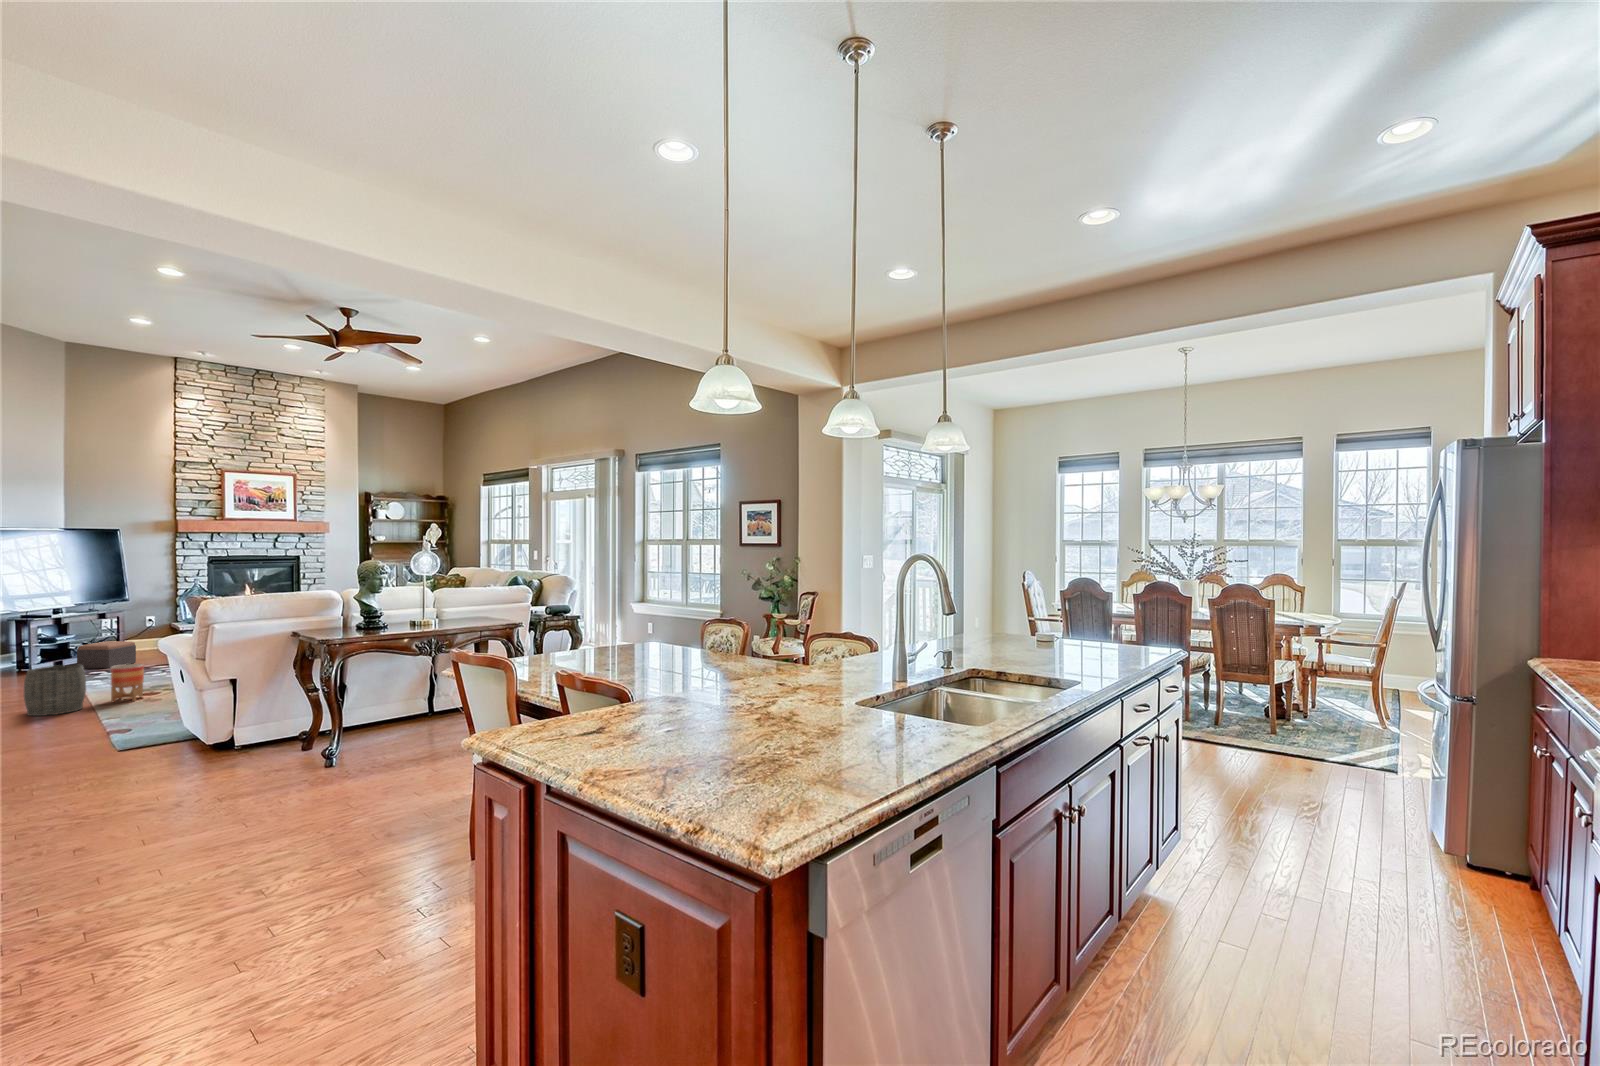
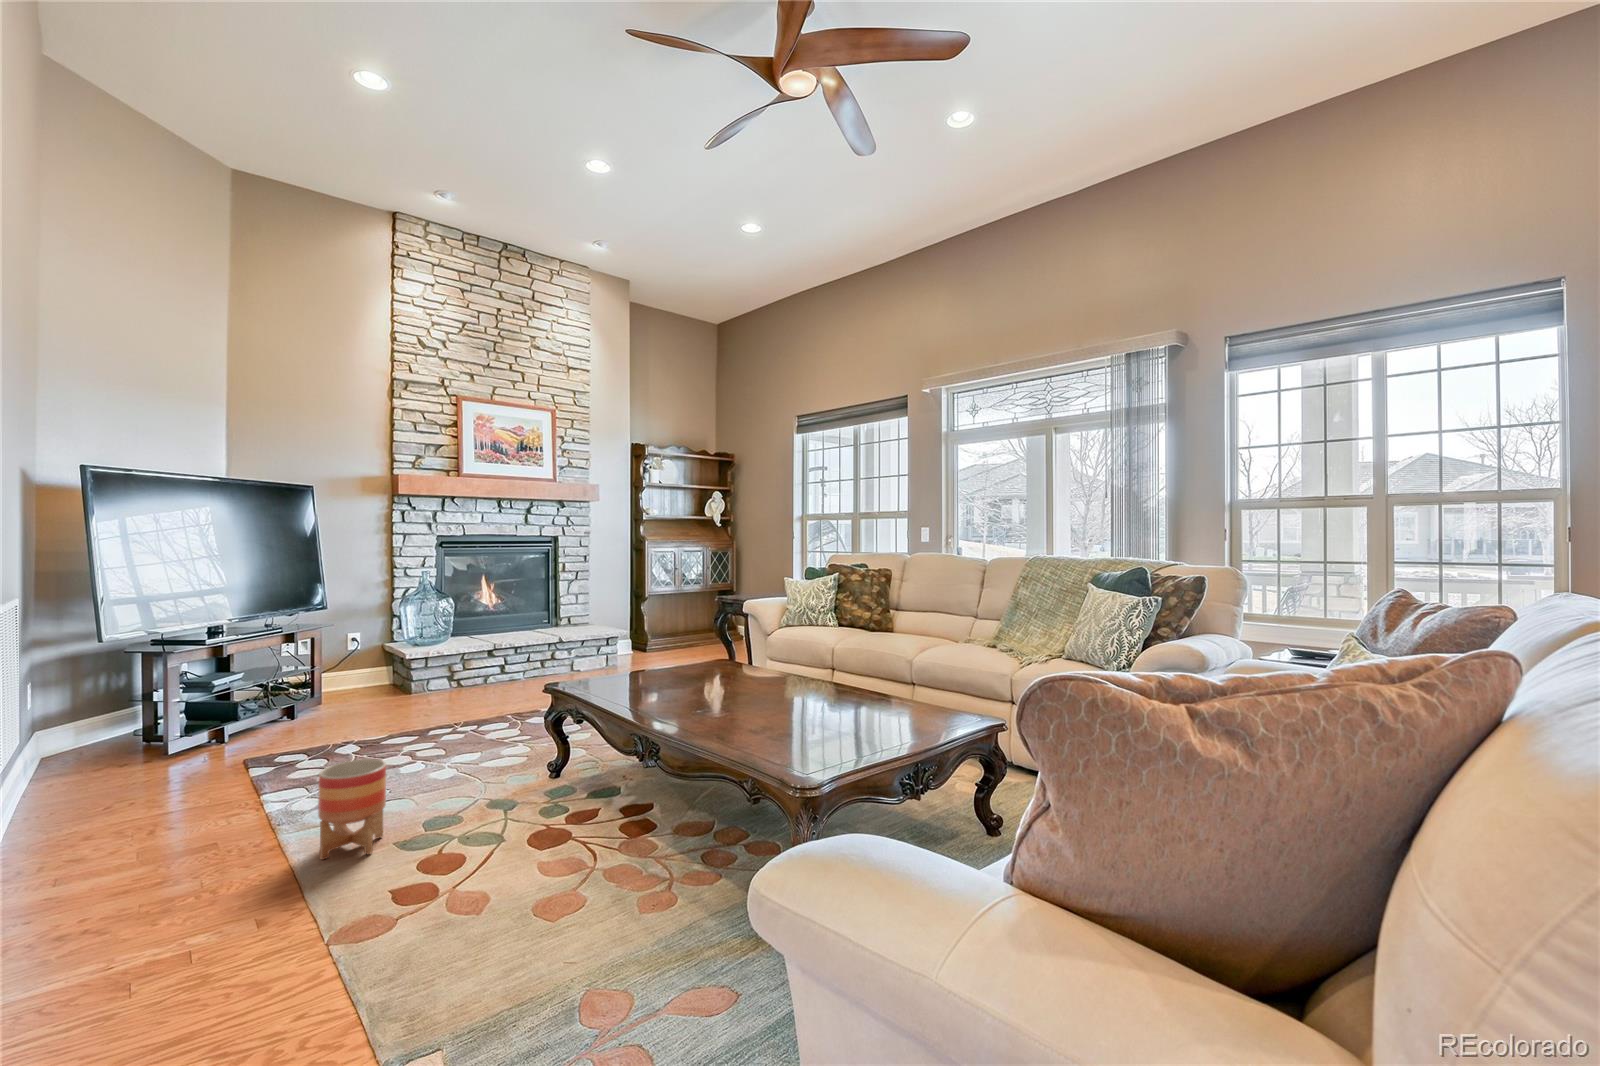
footstool: present [77,641,136,668] -> none [249,677,341,728]
woven basket: present [24,665,86,716] -> none [117,774,267,931]

